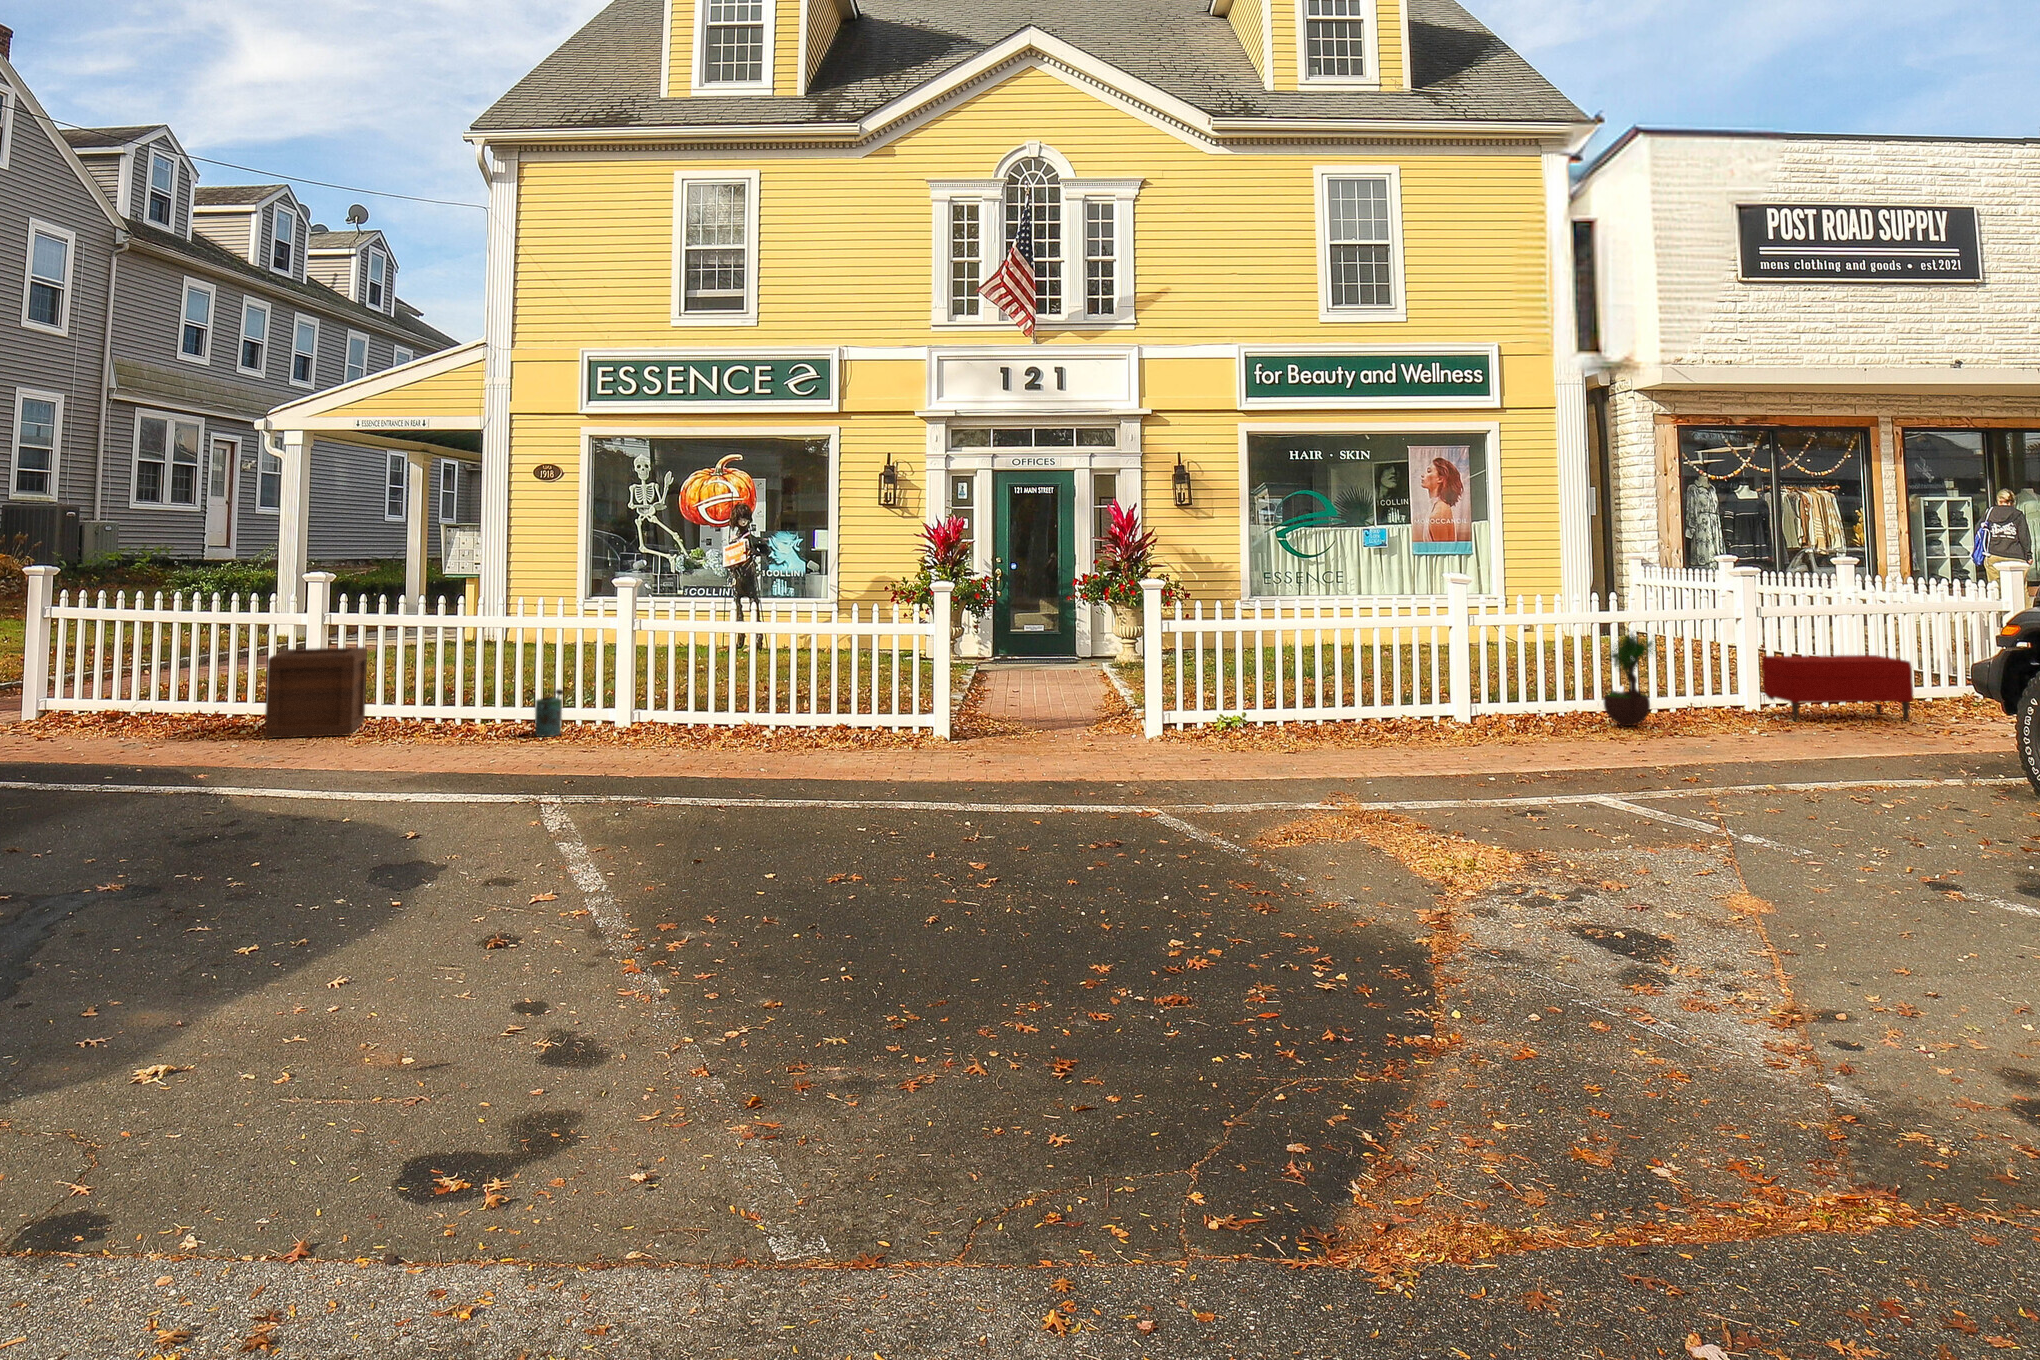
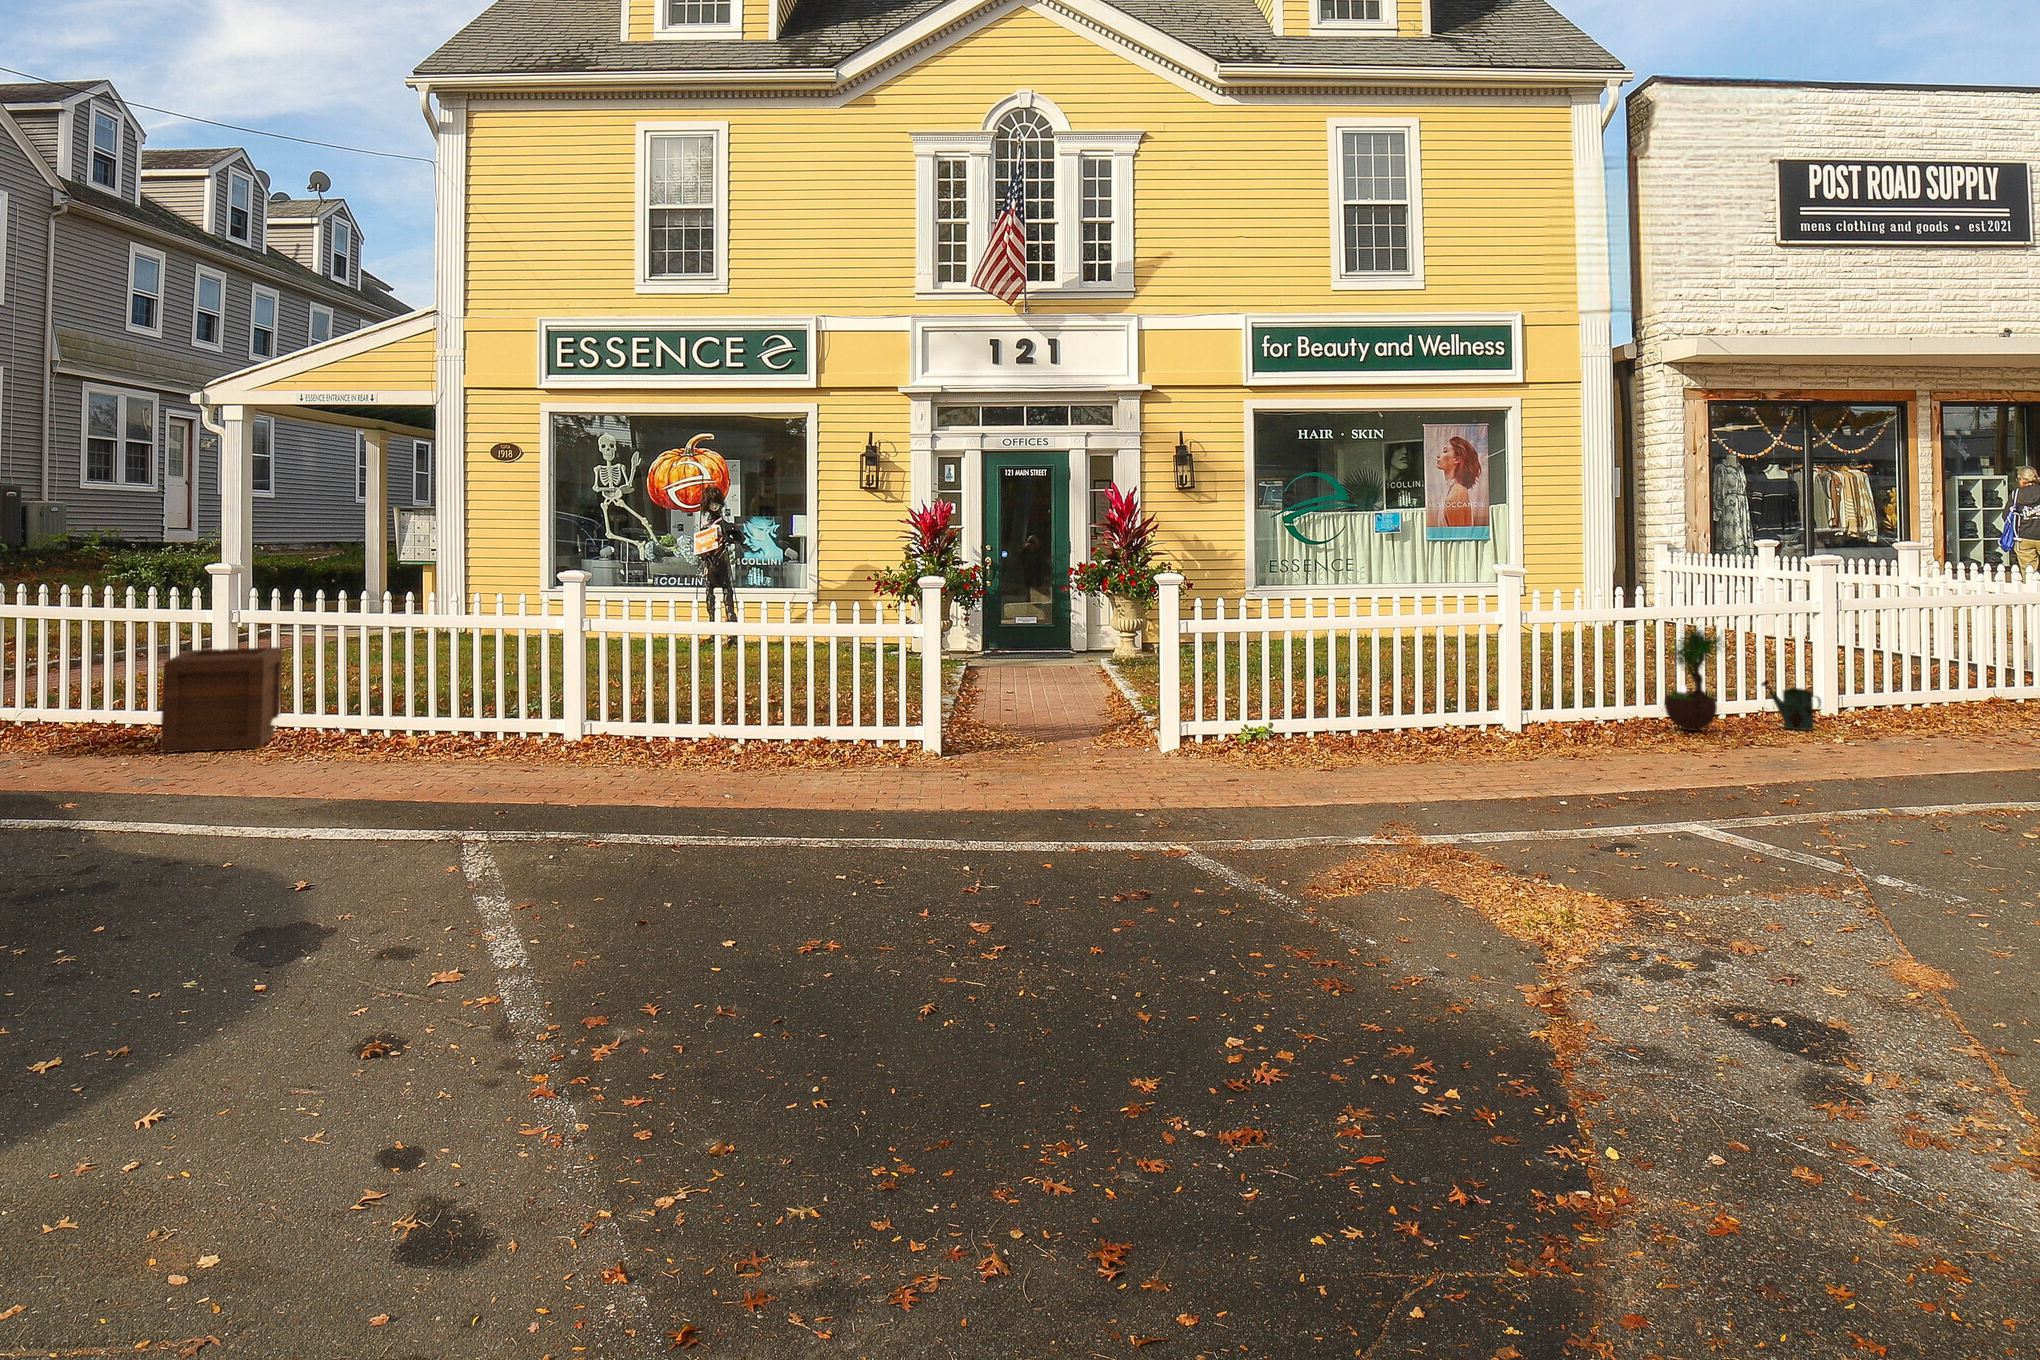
bench: present [1762,655,1913,721] -> none [1832,649,2003,724]
watering can: present [535,689,564,737] -> present [1761,680,1821,730]

